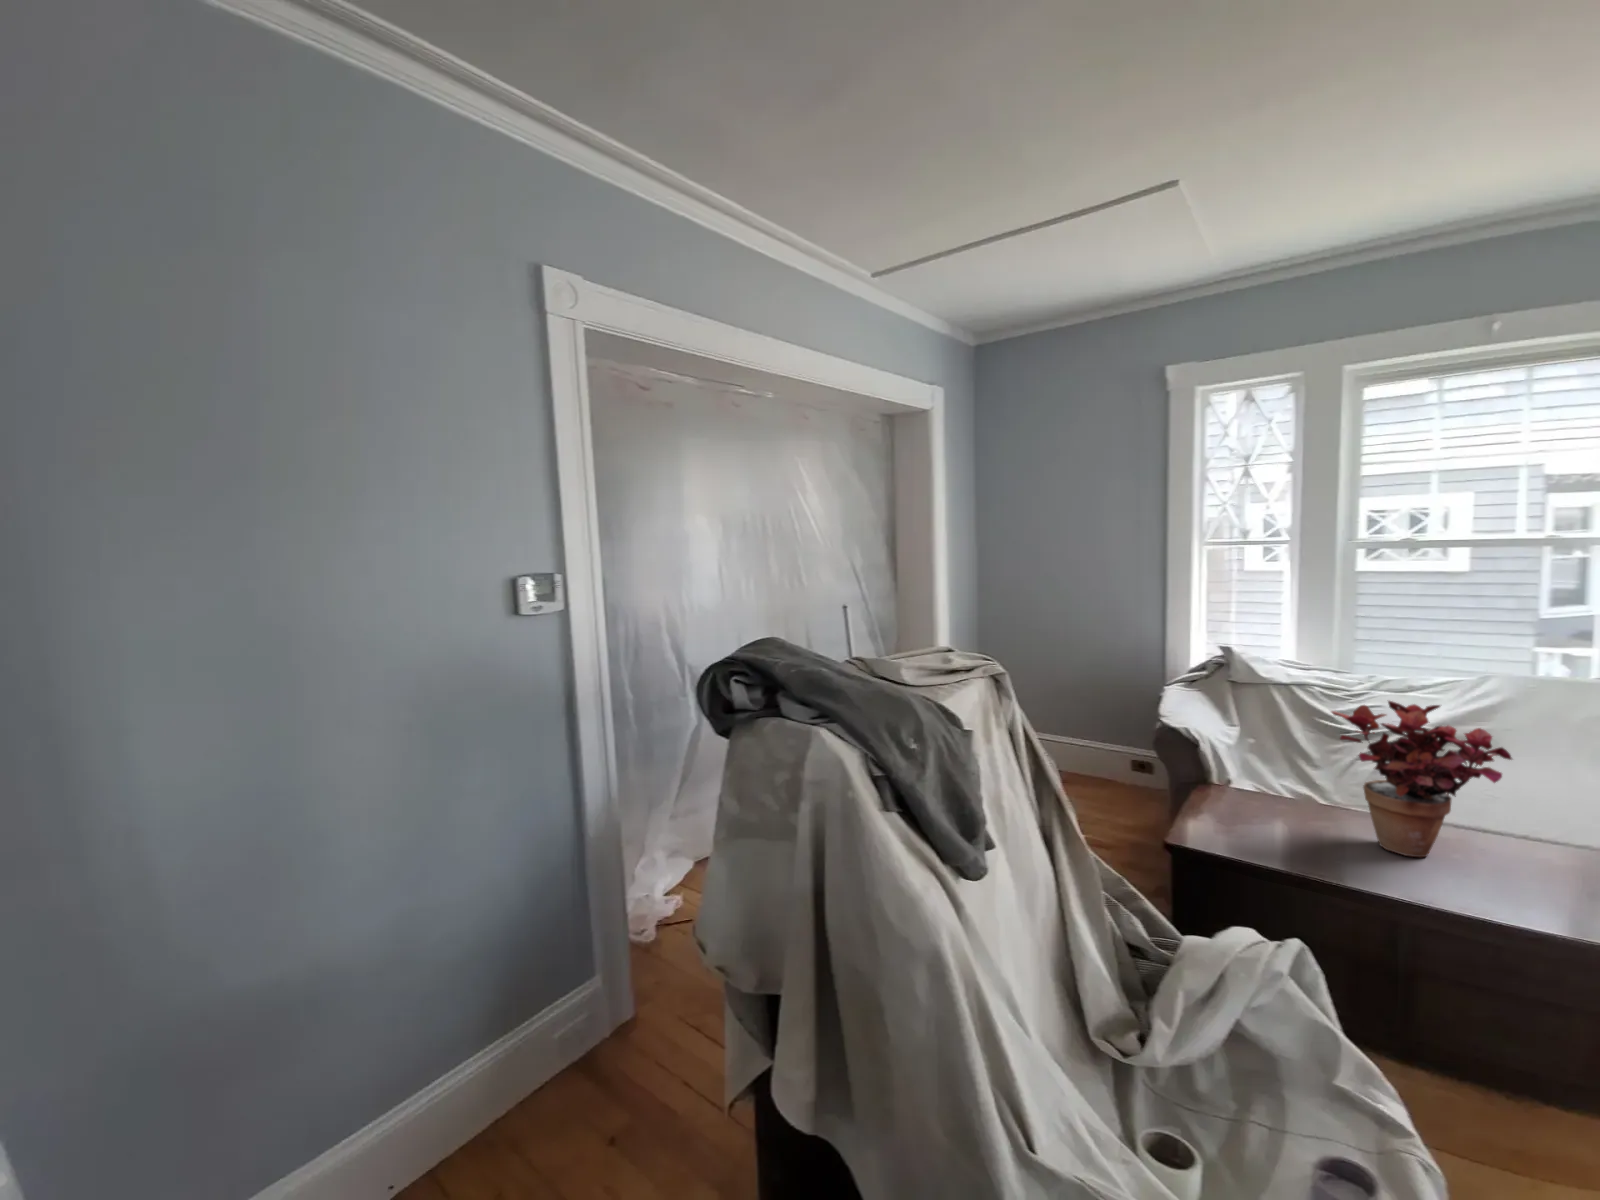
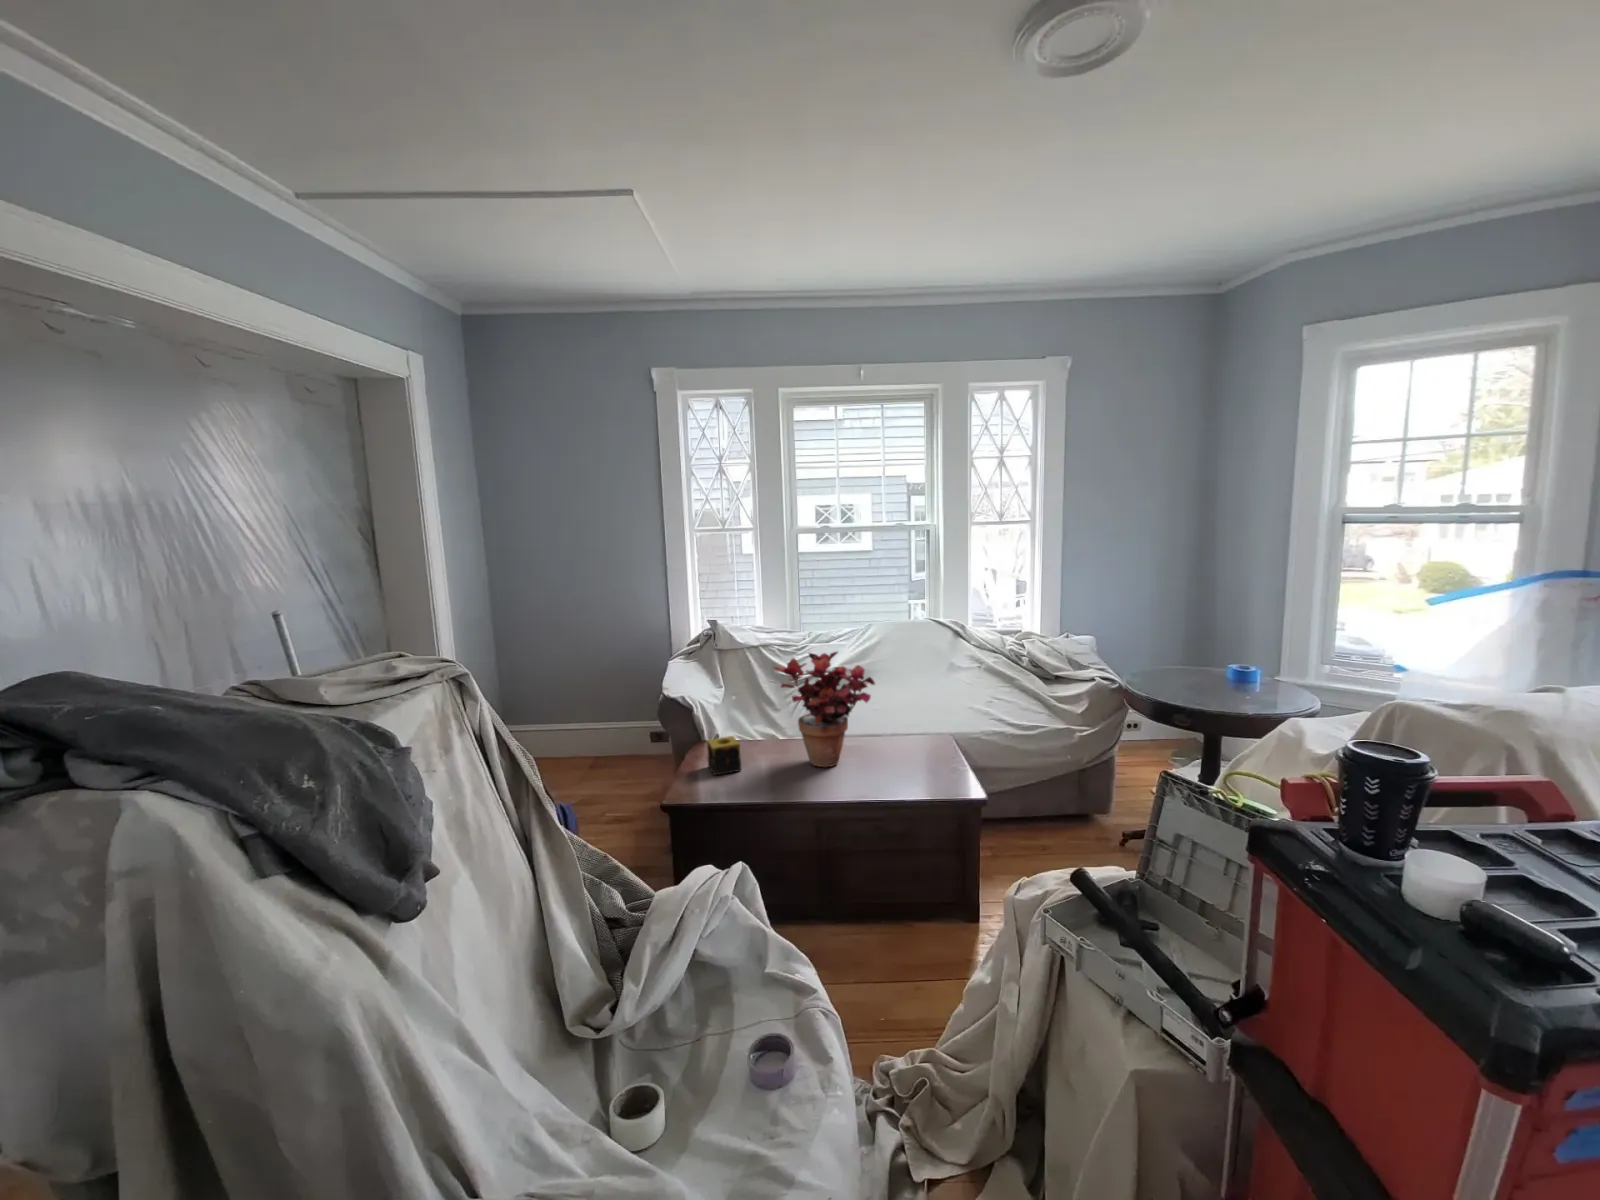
candle: none [1223,784,1272,831] -> present [707,736,741,775]

